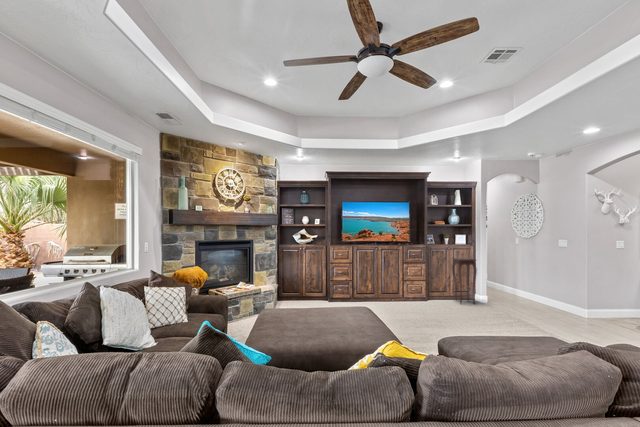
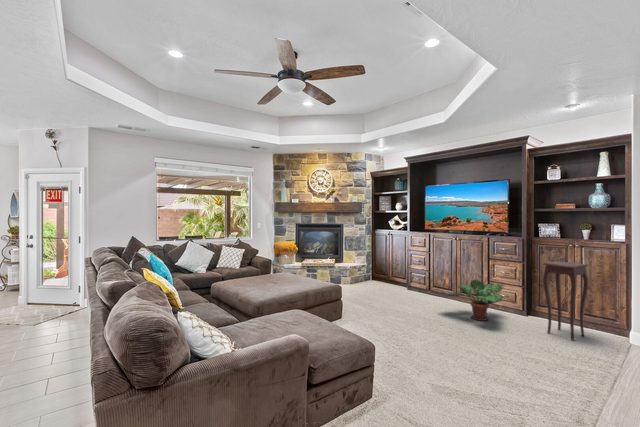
potted plant: none [404,277,453,308] -> present [446,279,503,321]

